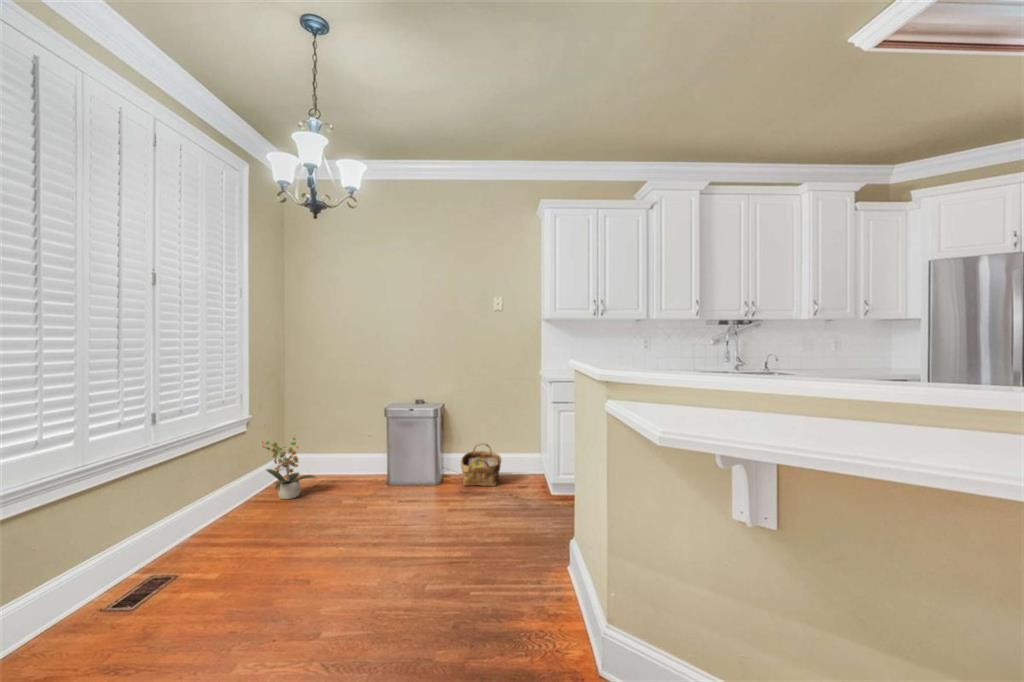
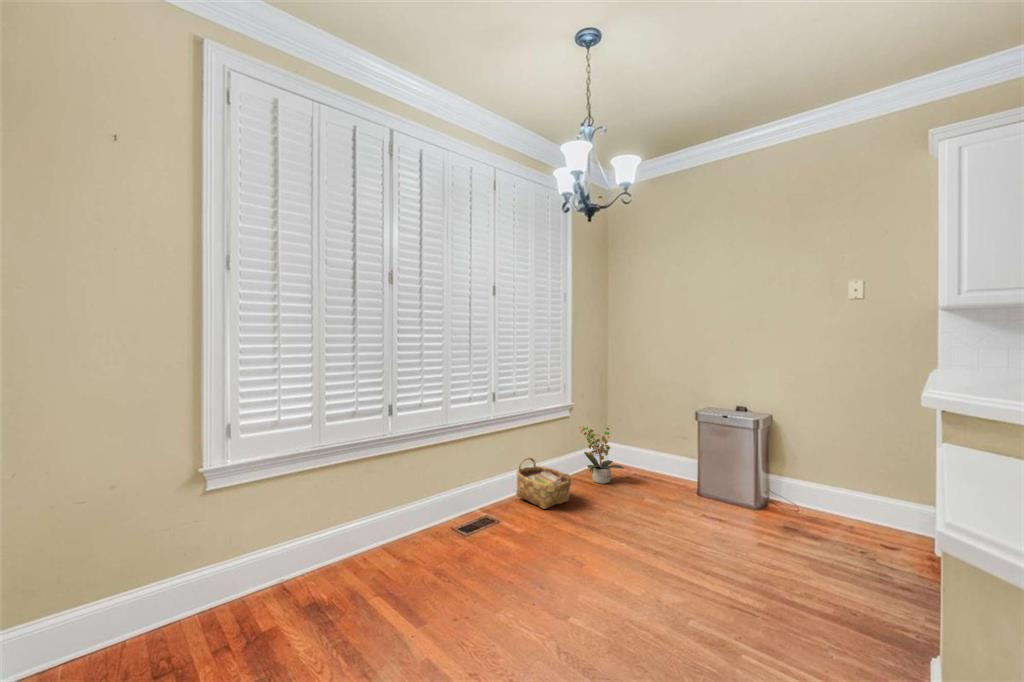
woven basket: present [461,443,501,486] -> present [516,458,571,509]

